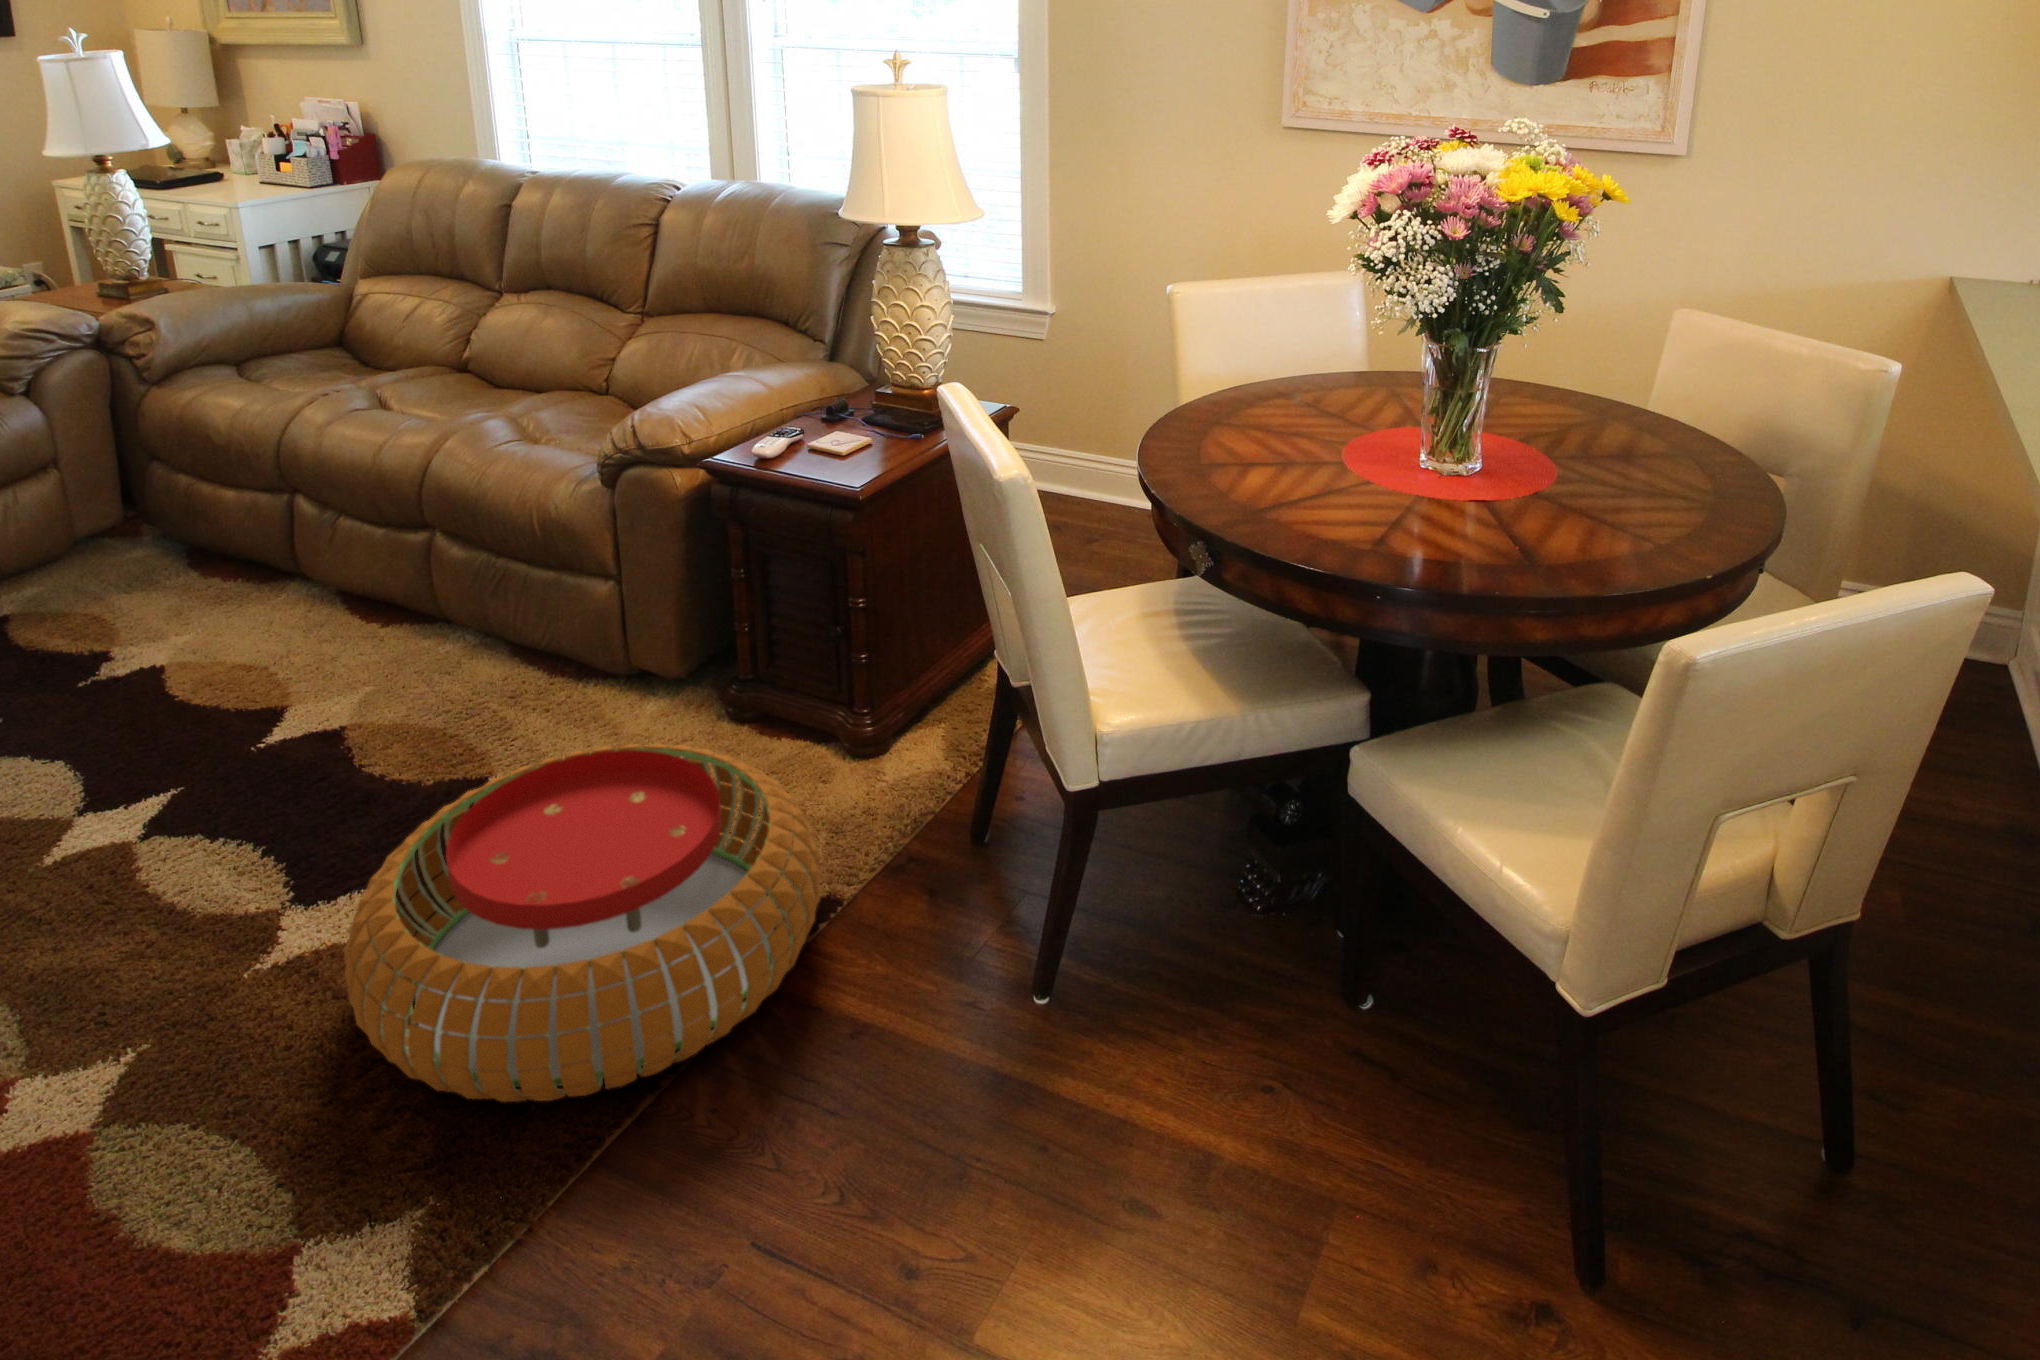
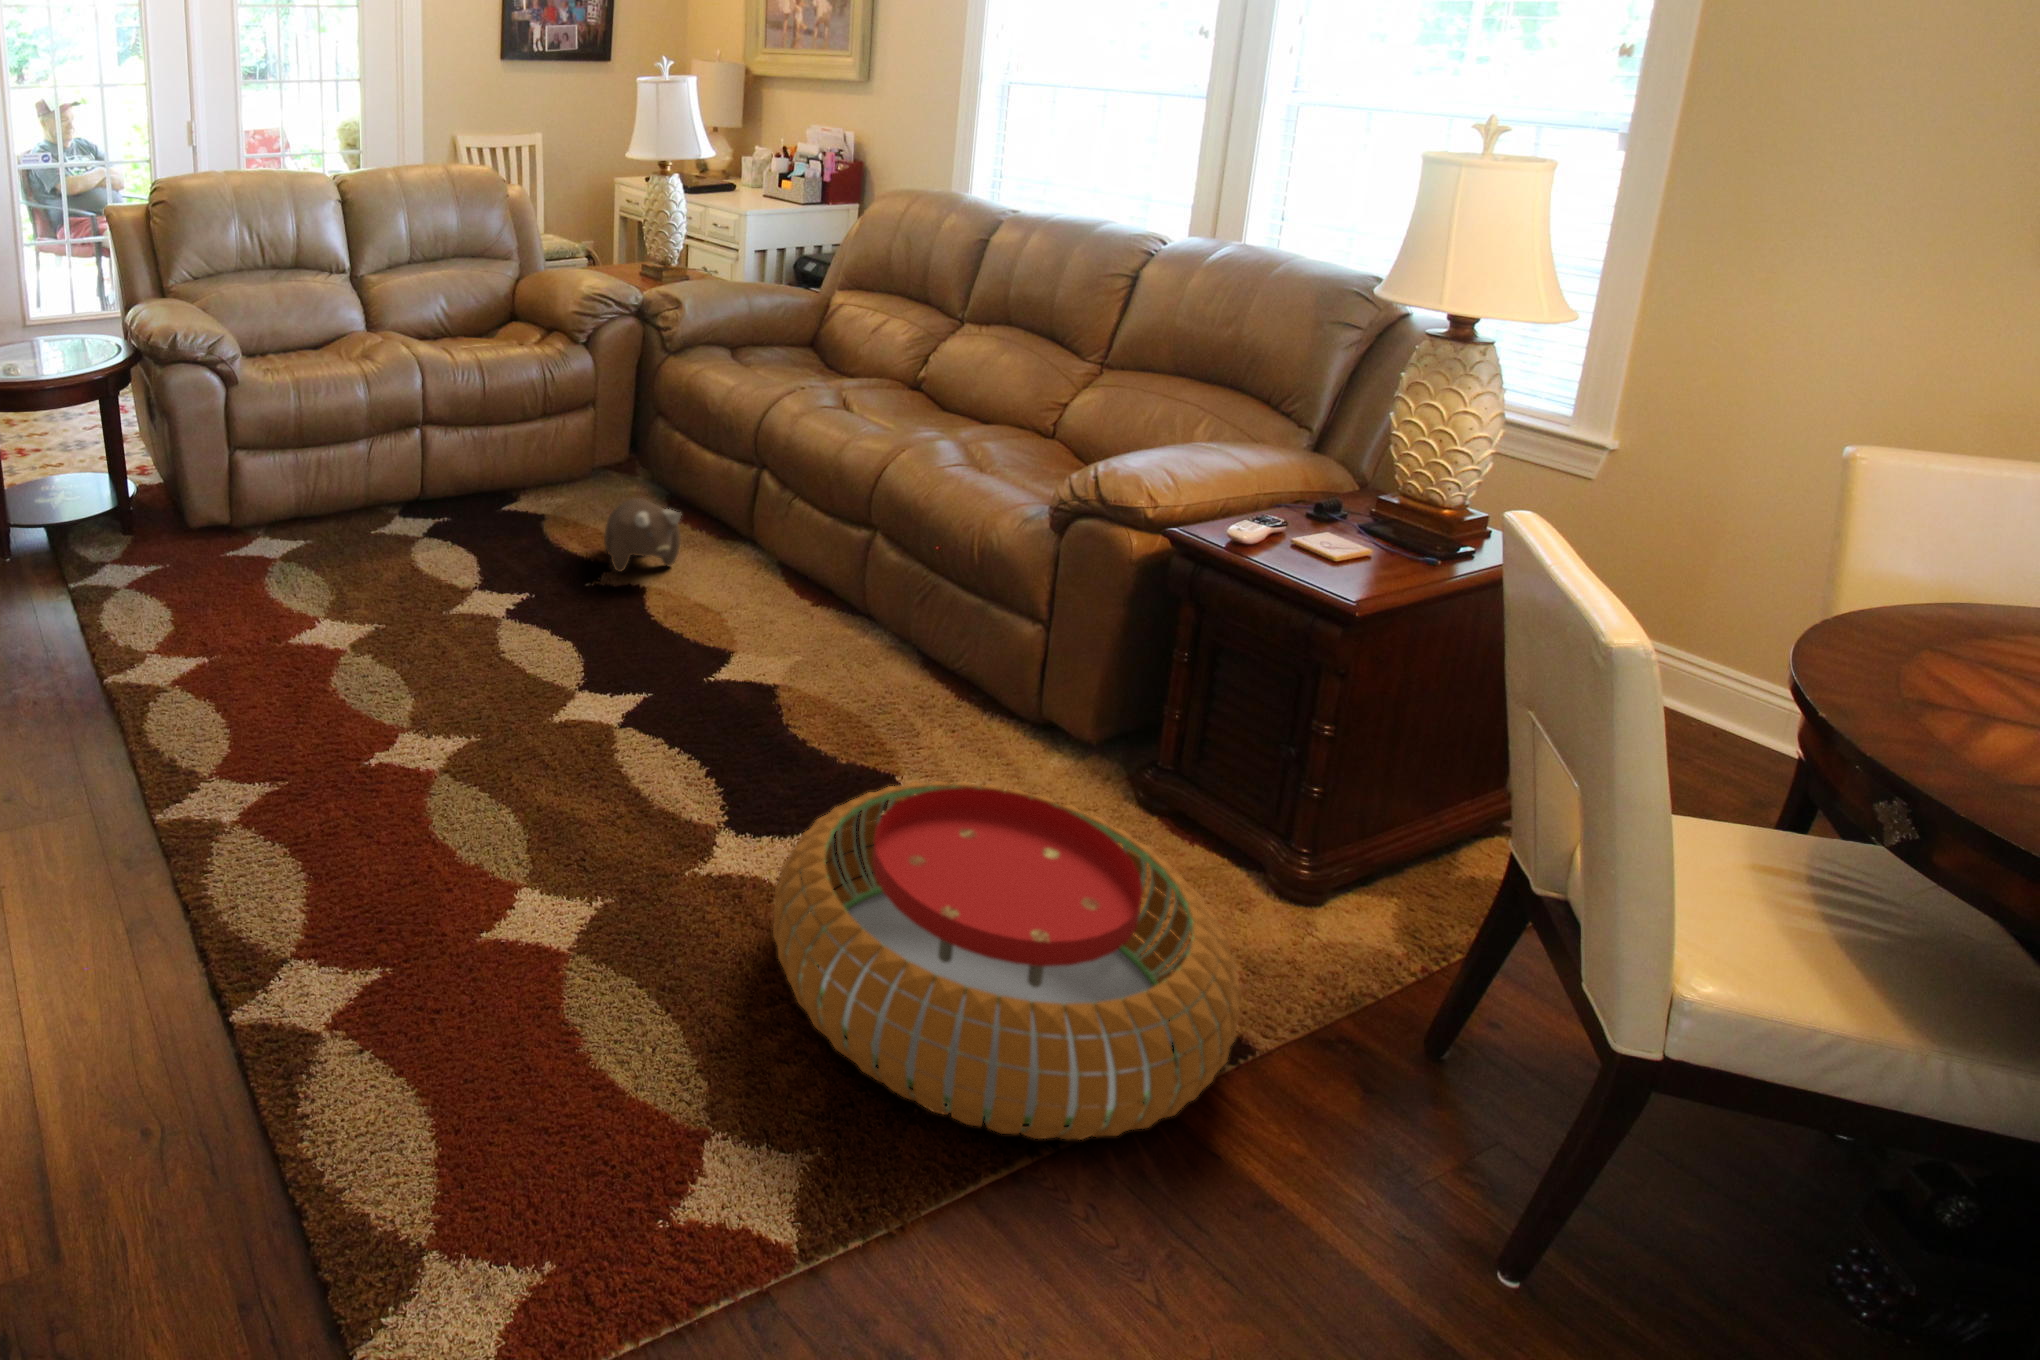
plush toy: none [95,561,206,655] -> present [604,498,681,572]

